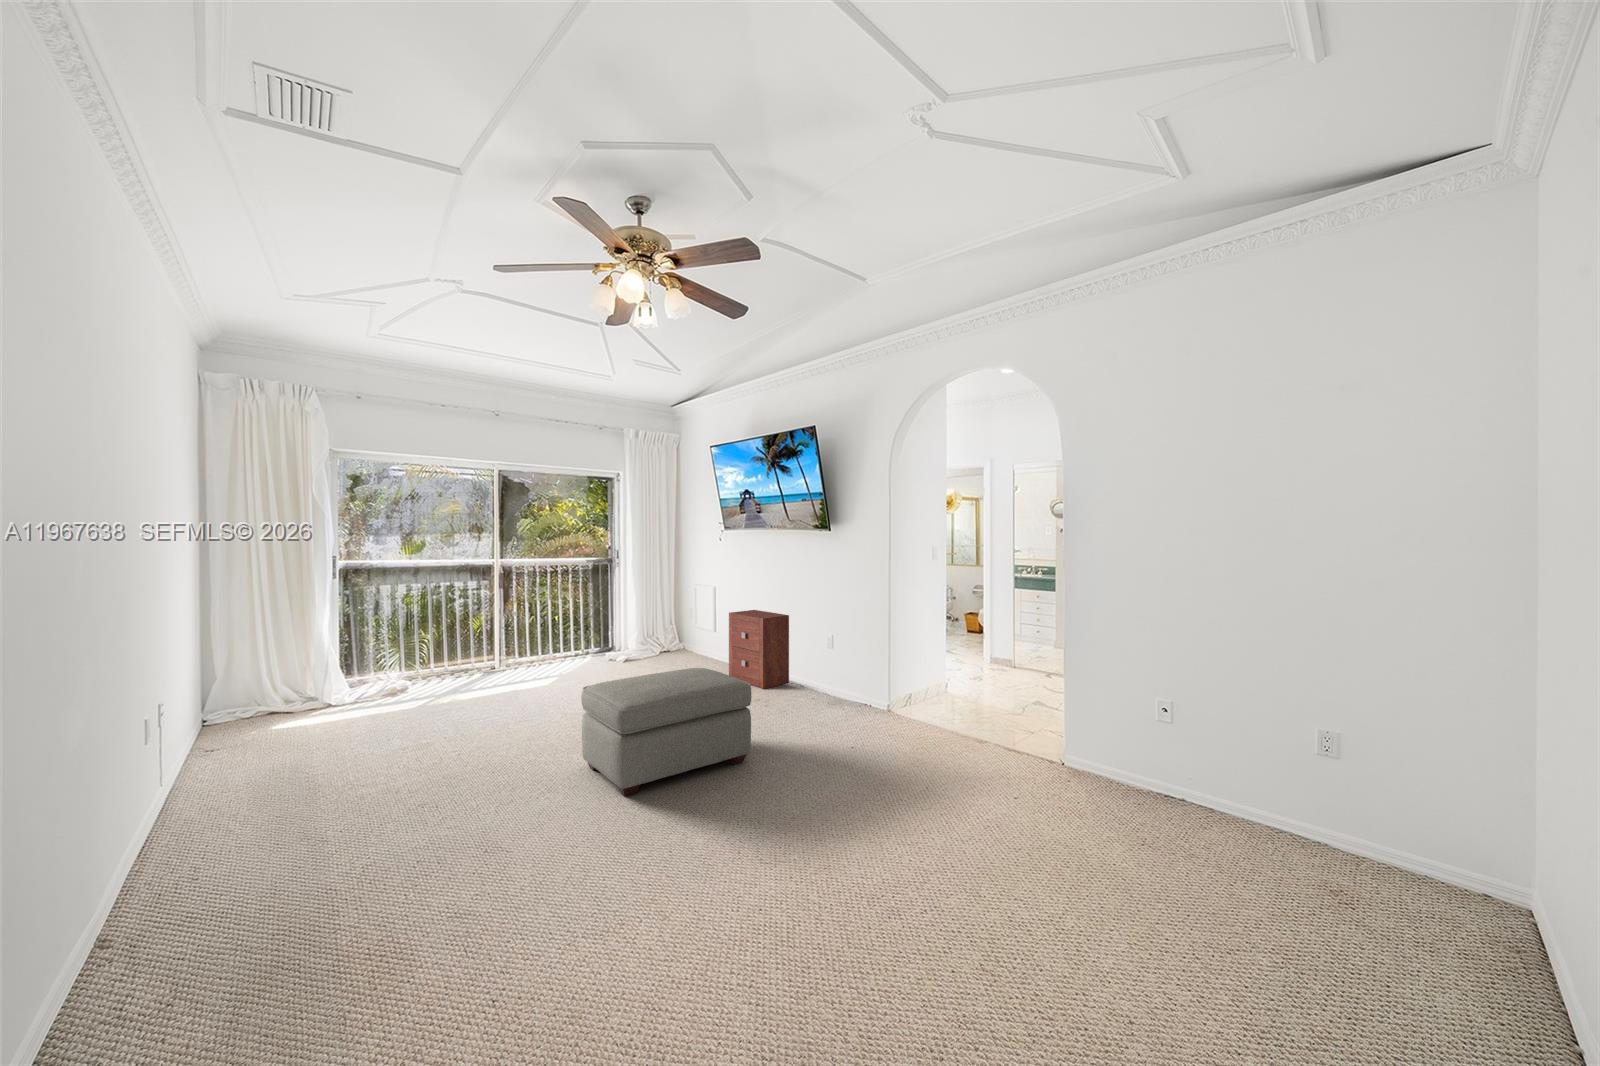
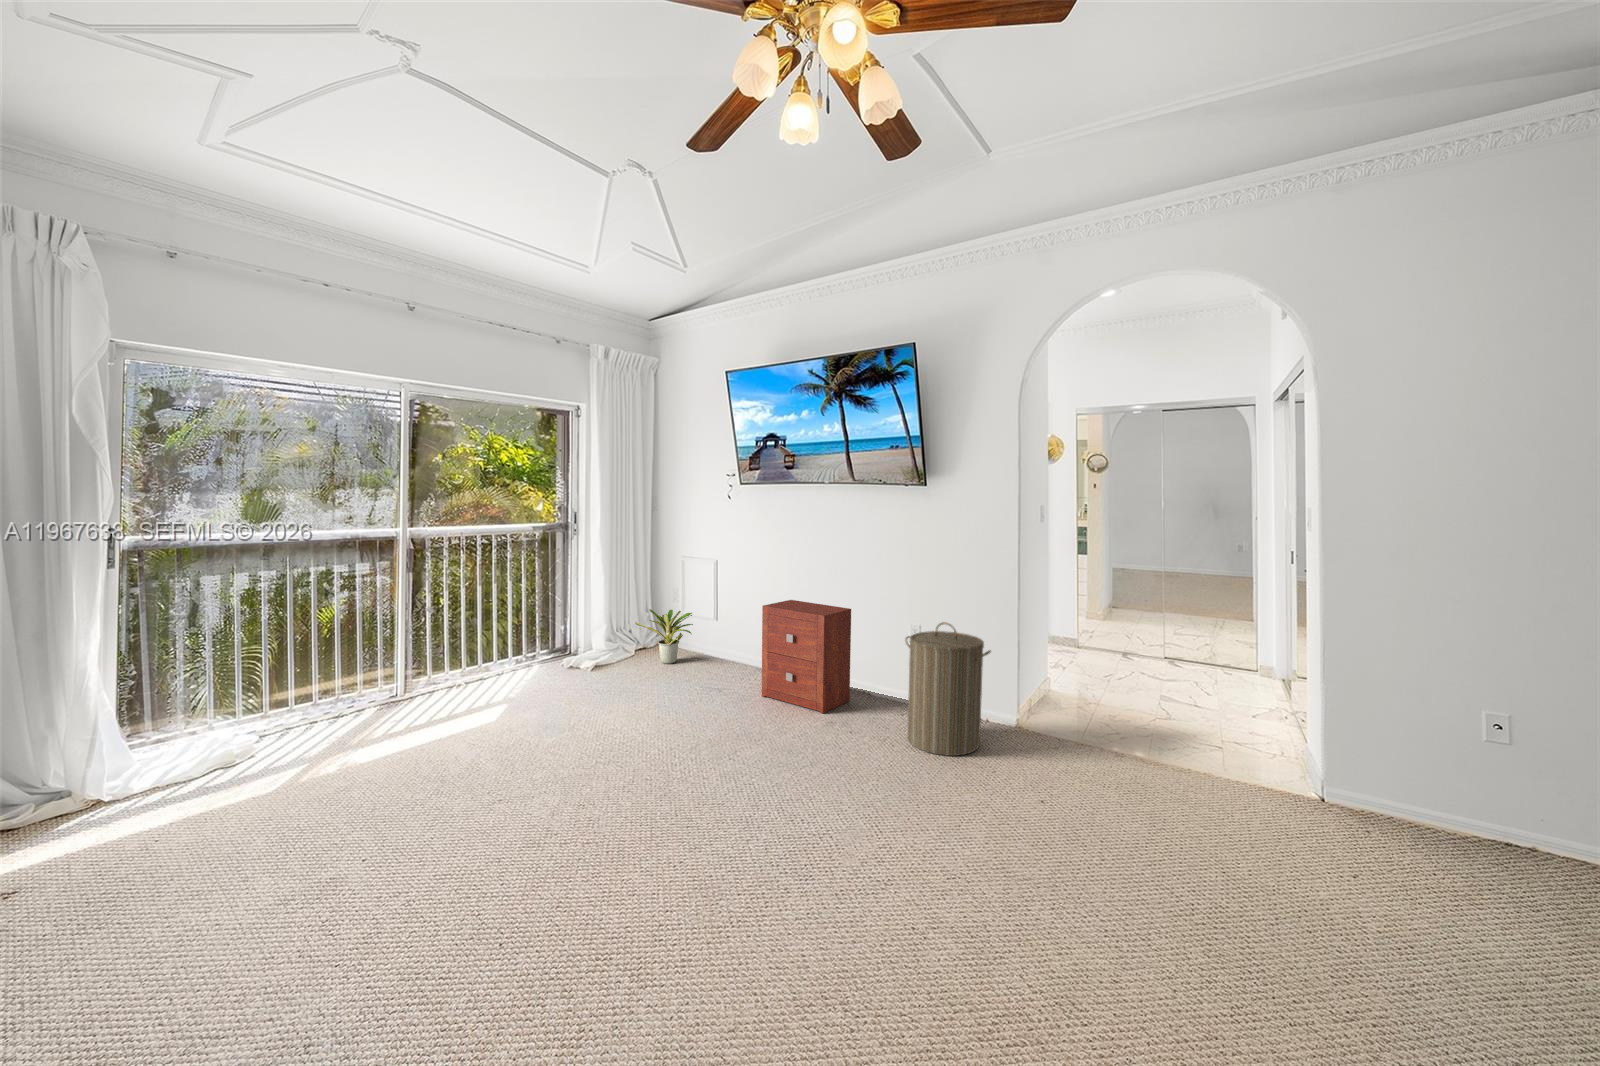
potted plant: none [656,618,697,659] -> present [635,609,693,664]
laundry hamper: none [808,621,860,714] -> present [905,622,991,756]
ottoman: present [581,668,751,796] -> none [643,712,925,989]

